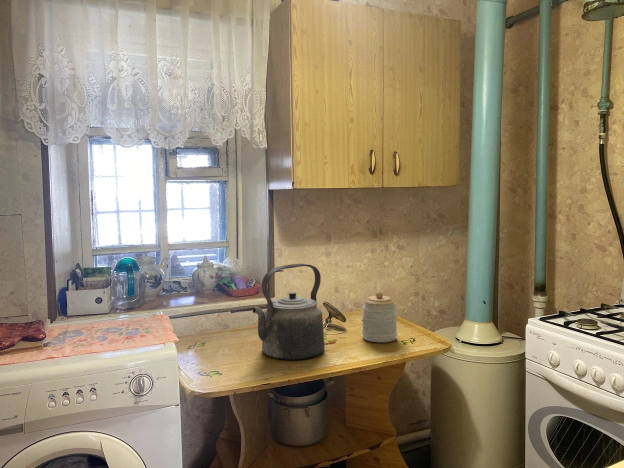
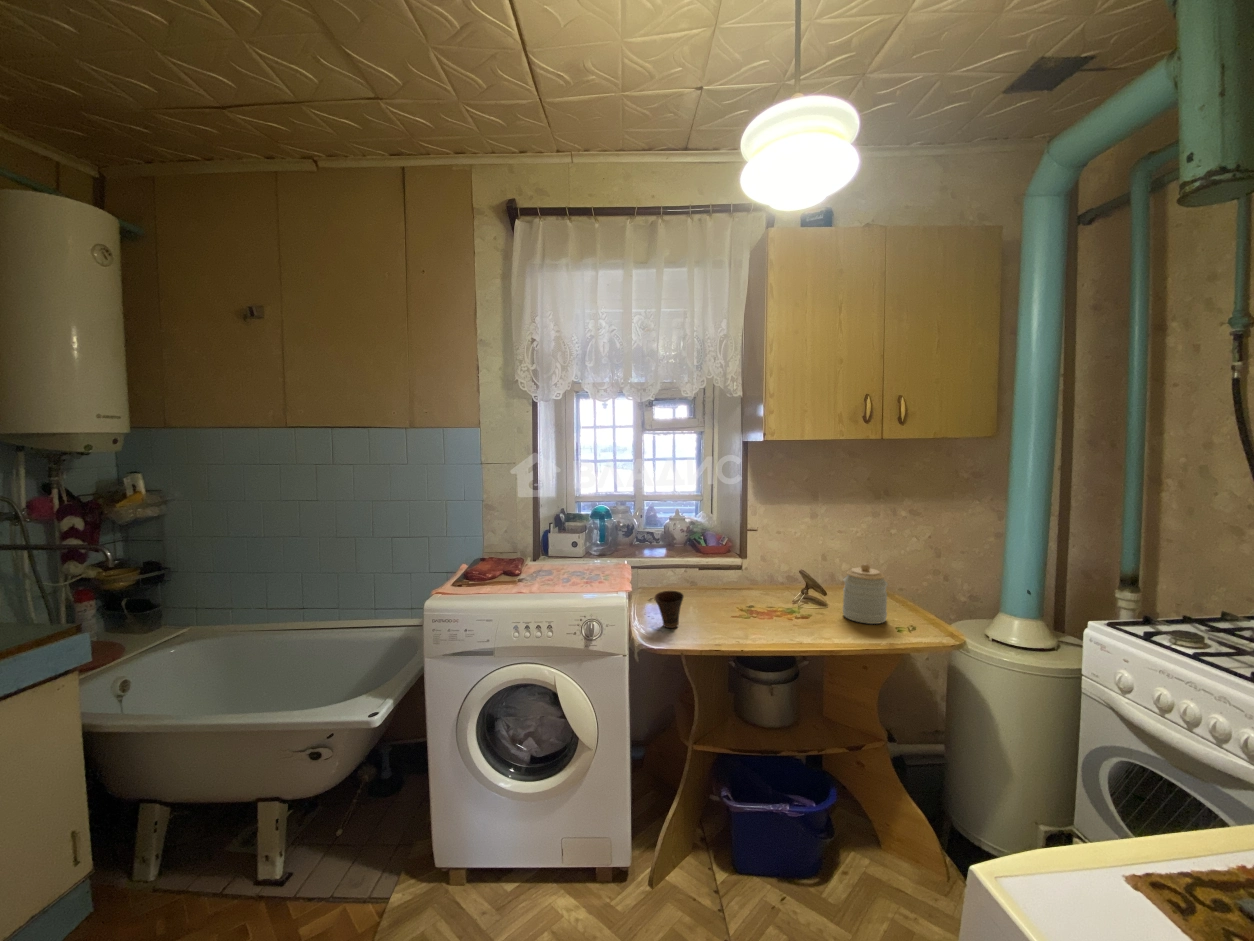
kettle: present [253,264,325,360] -> none [712,524,793,629]
cup: none [199,335,228,372] -> present [655,591,684,628]

